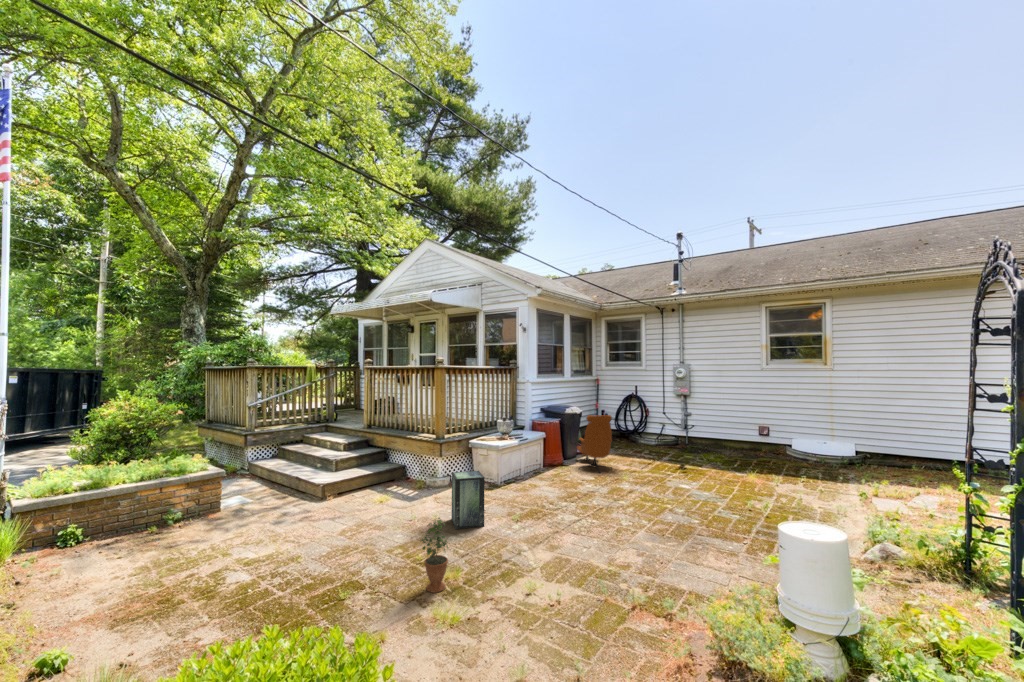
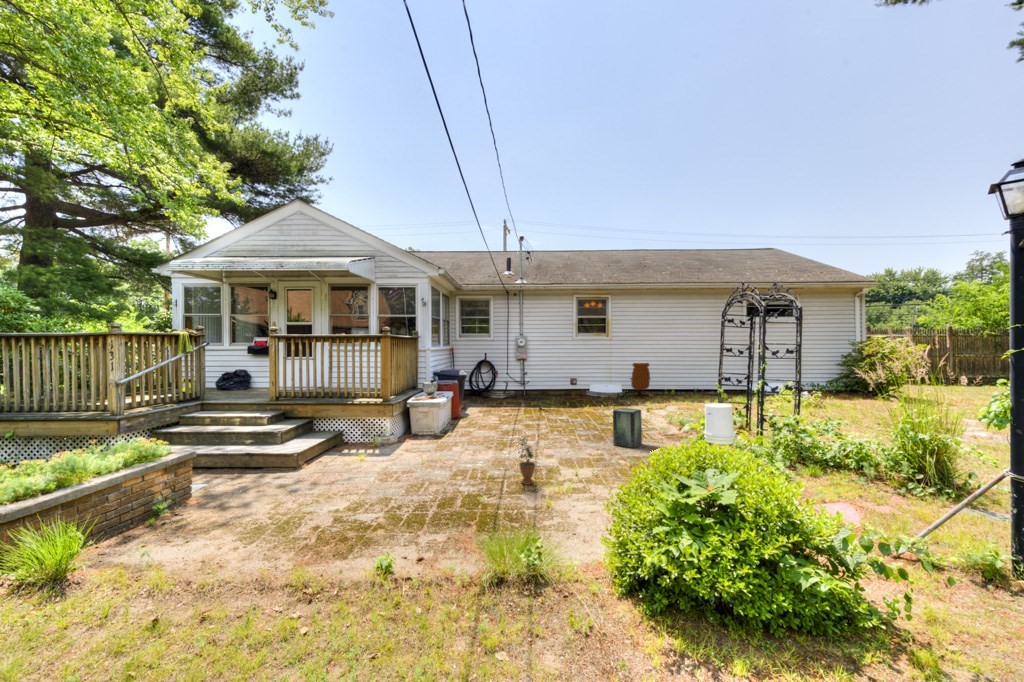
lounge chair: present [577,415,612,472] -> present [630,363,650,398]
storage box: present [451,471,485,529] -> present [613,408,642,448]

